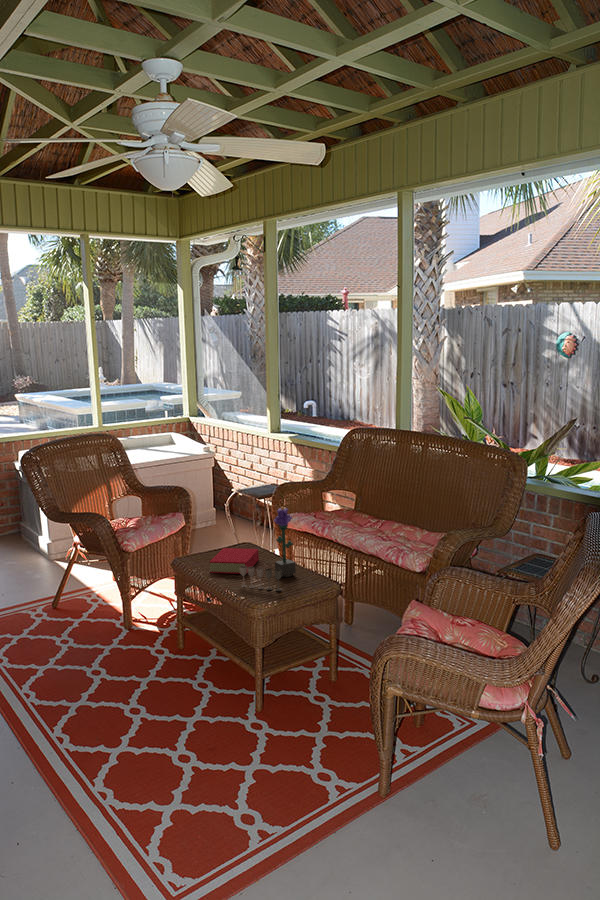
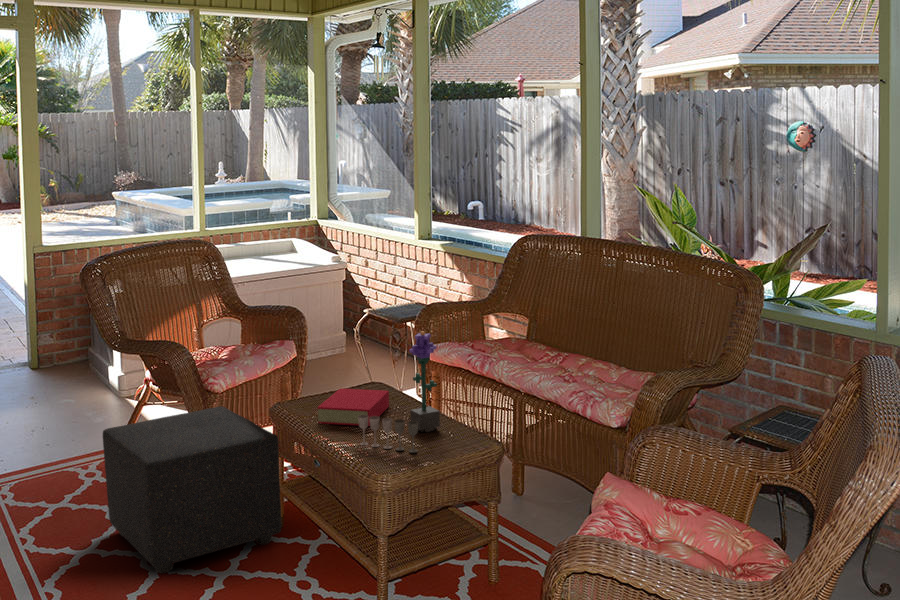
ottoman: none [56,563,184,680] -> present [103,406,282,573]

